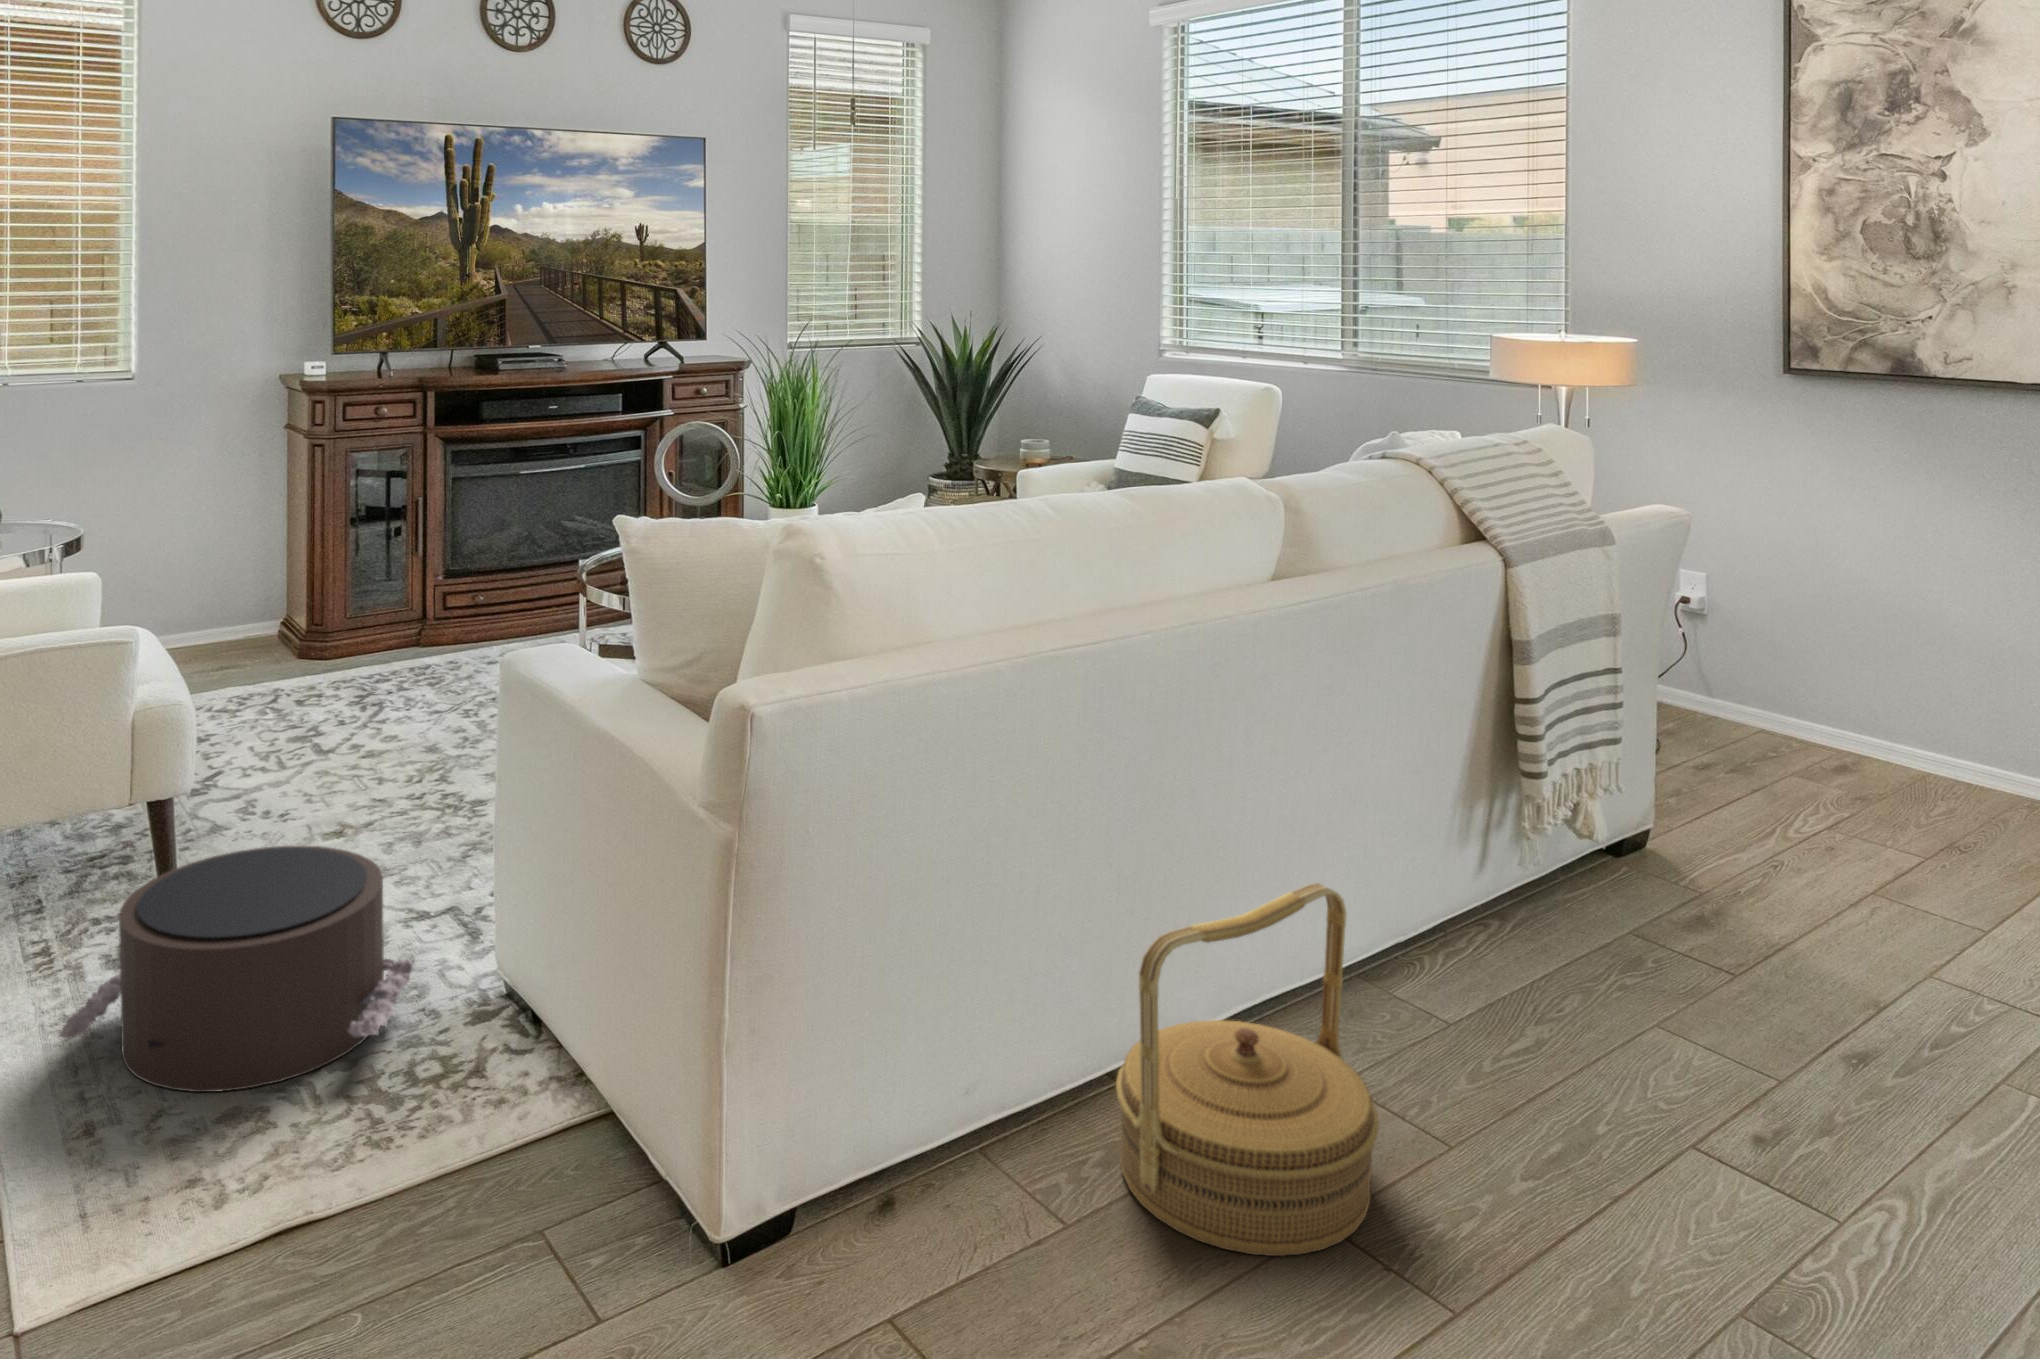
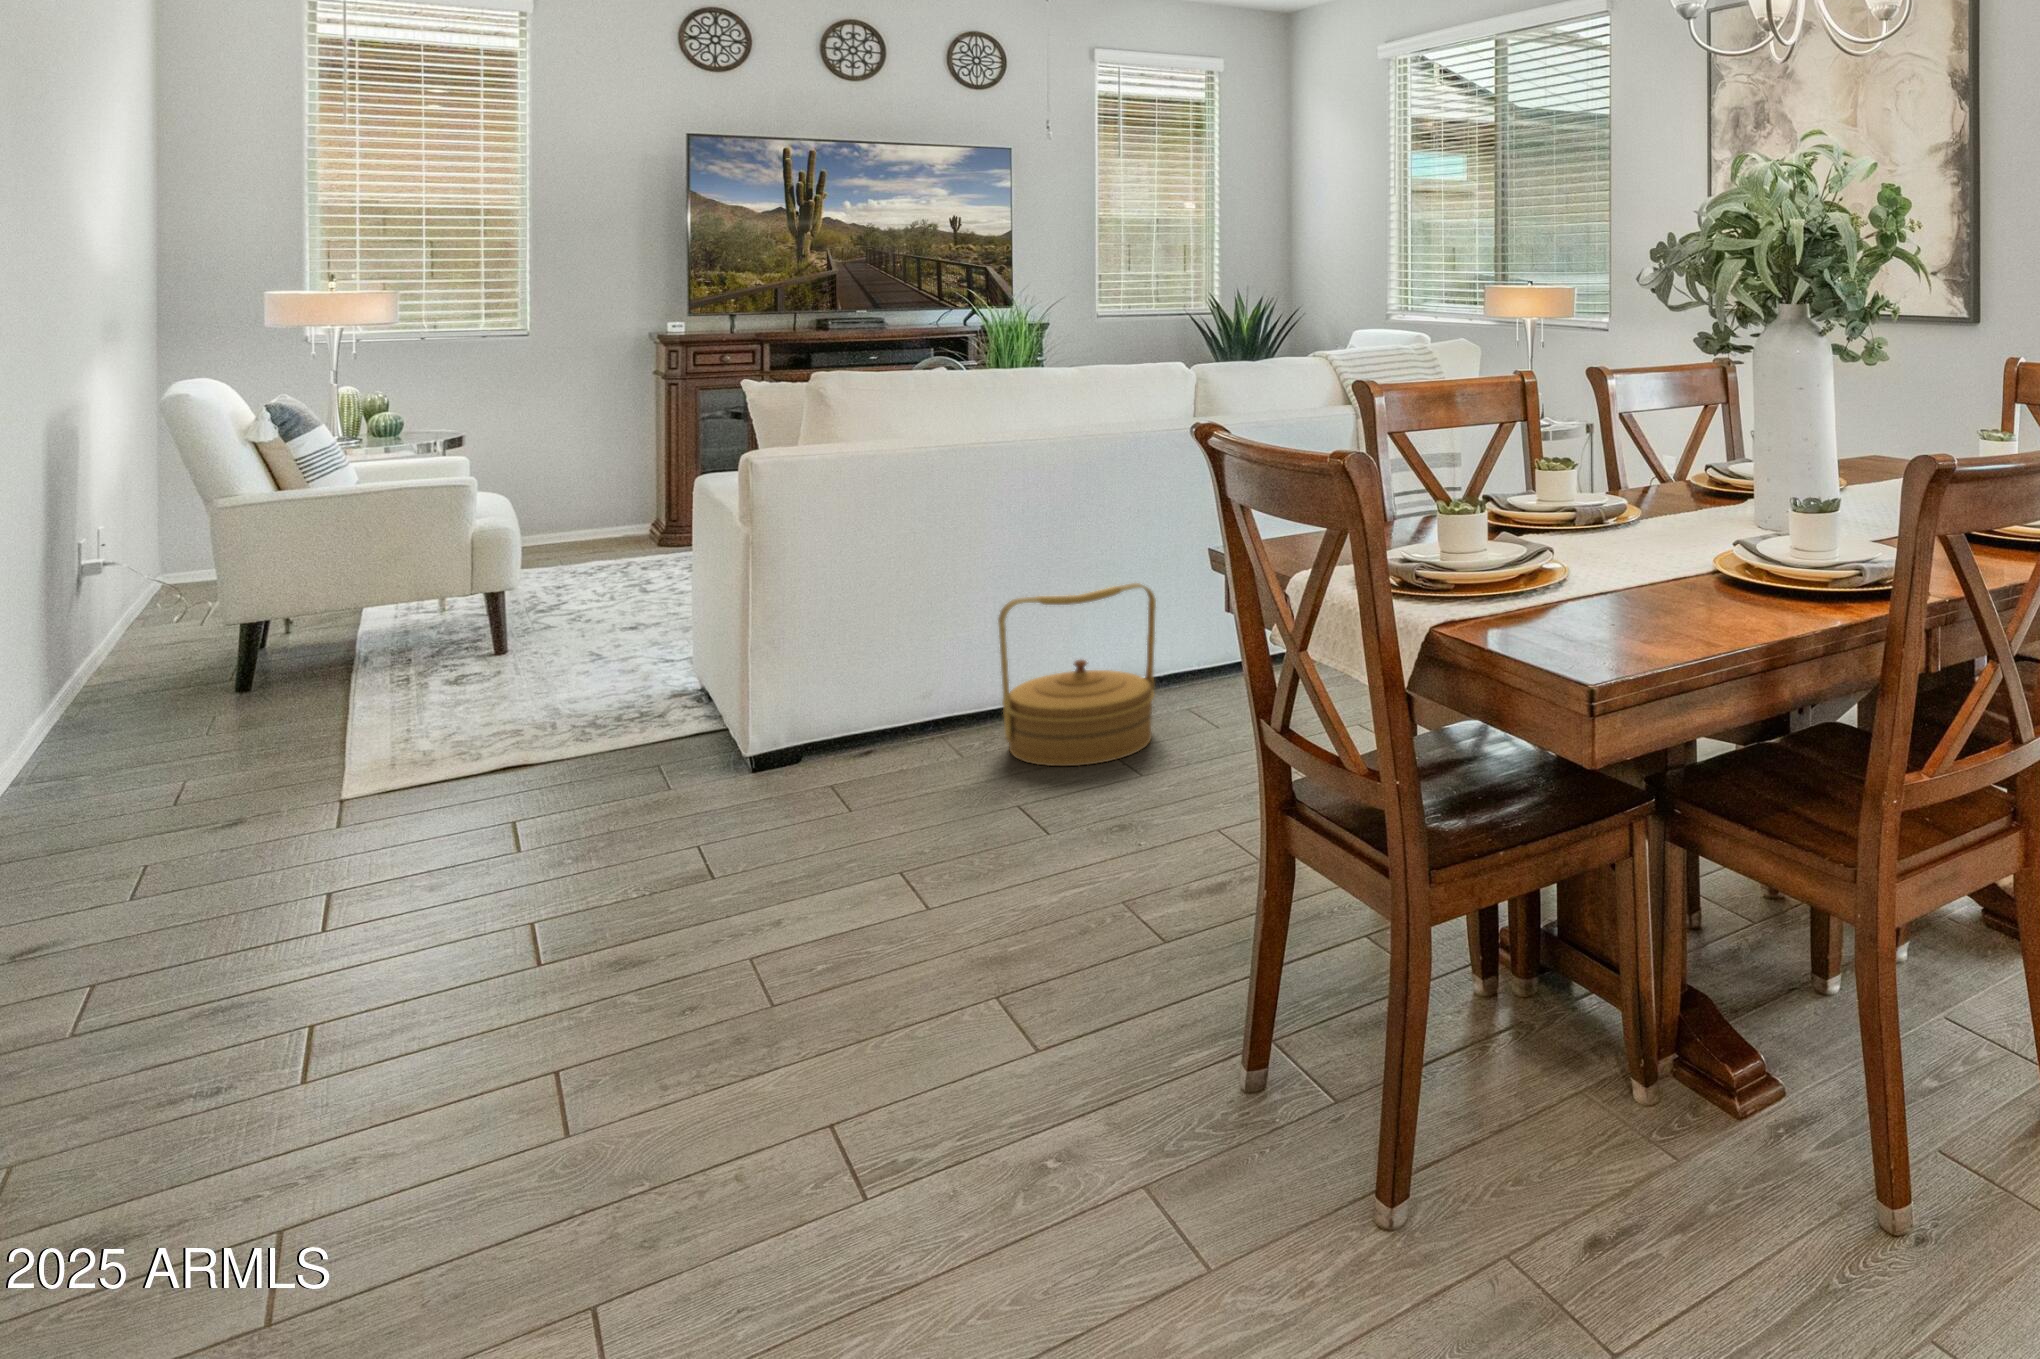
pouf: present [59,845,415,1092] -> none [394,605,638,728]

